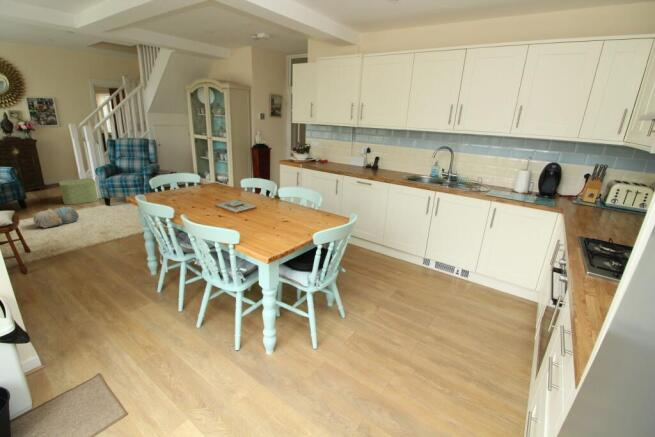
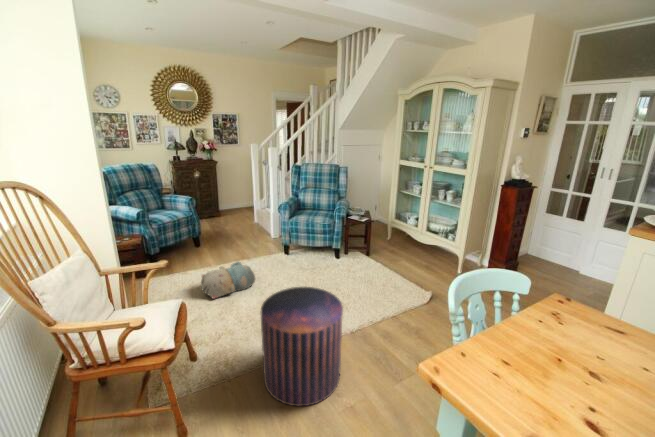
storage box: present [59,178,98,204] -> none [234,211,274,246]
pouf: none [74,200,130,253] -> present [261,287,343,406]

